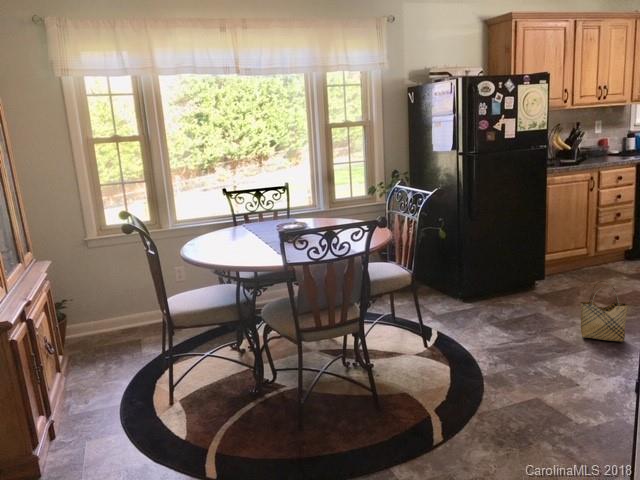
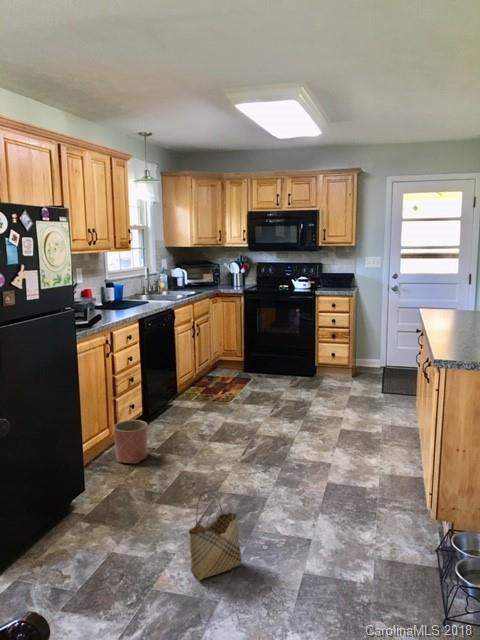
planter: none [588,245,619,278] -> present [114,420,148,463]

